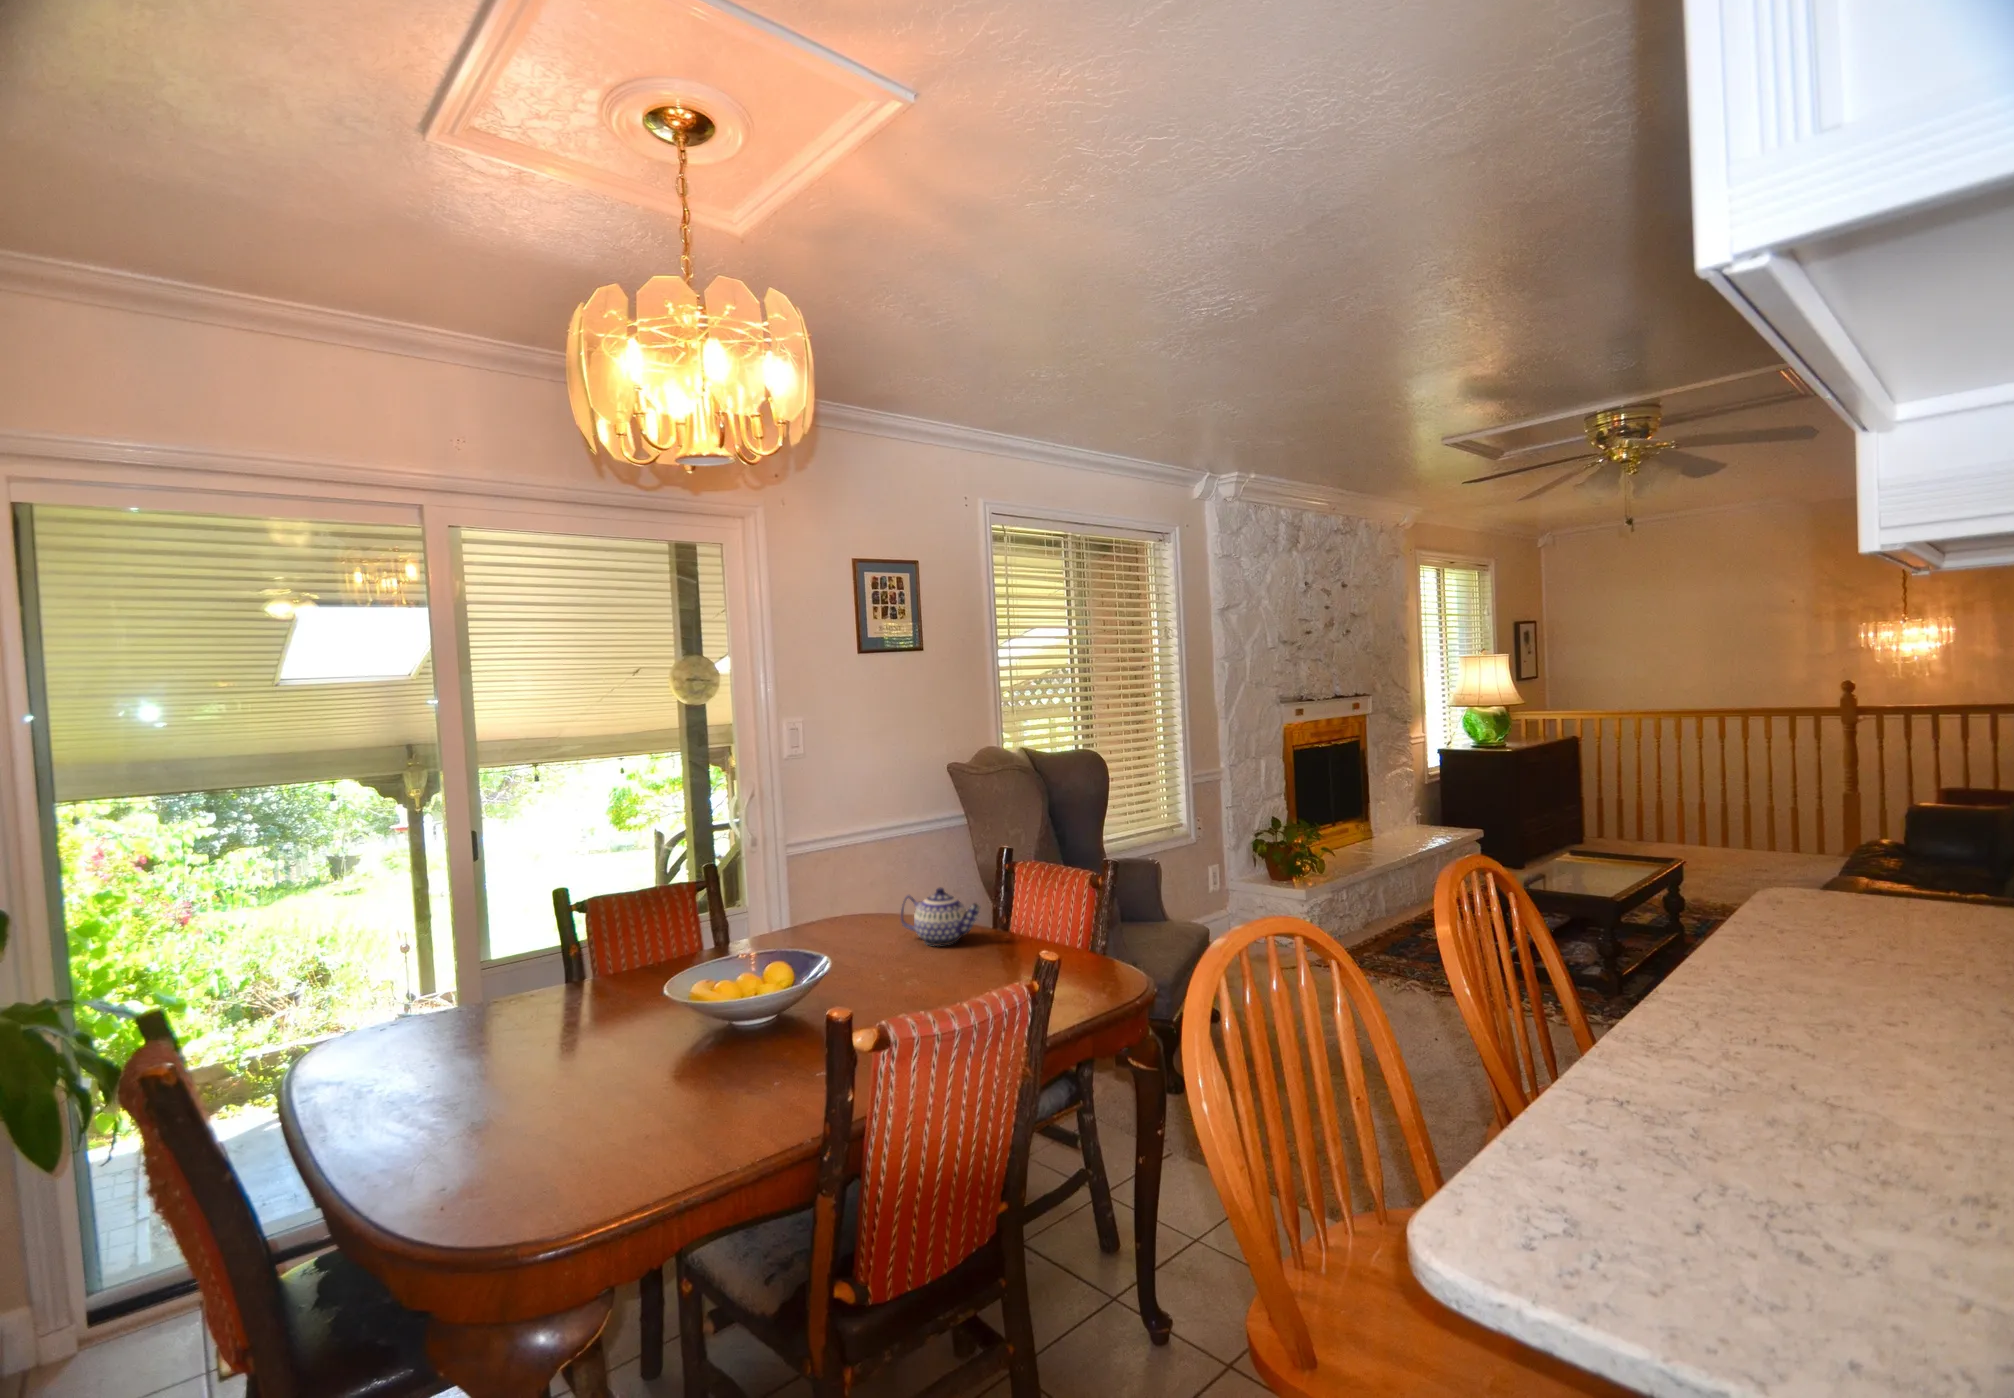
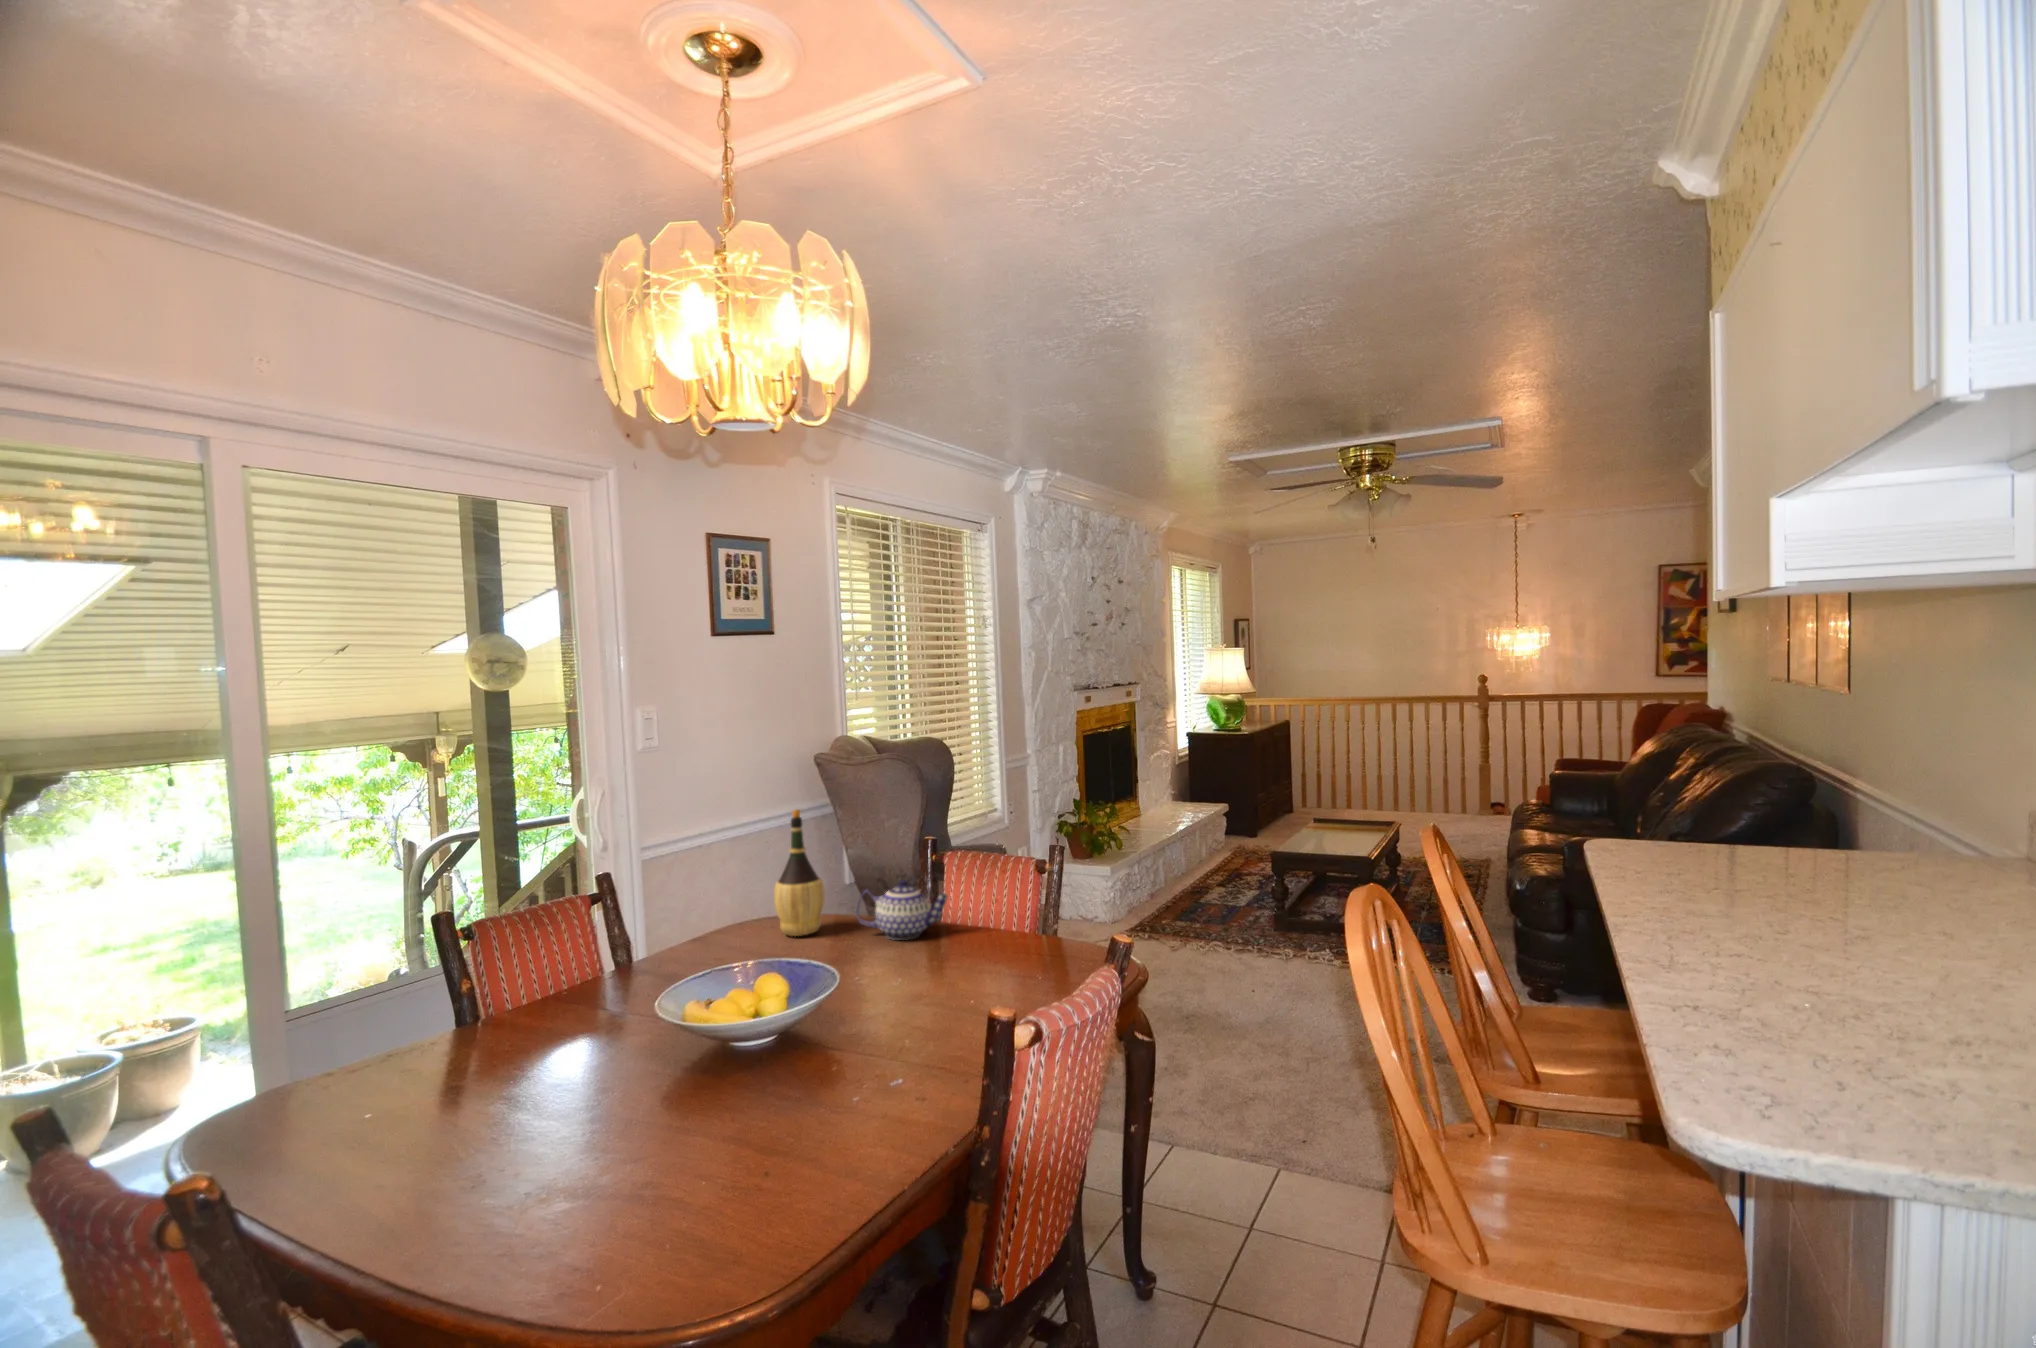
wine bottle: none [833,815,880,934] -> present [774,809,825,936]

